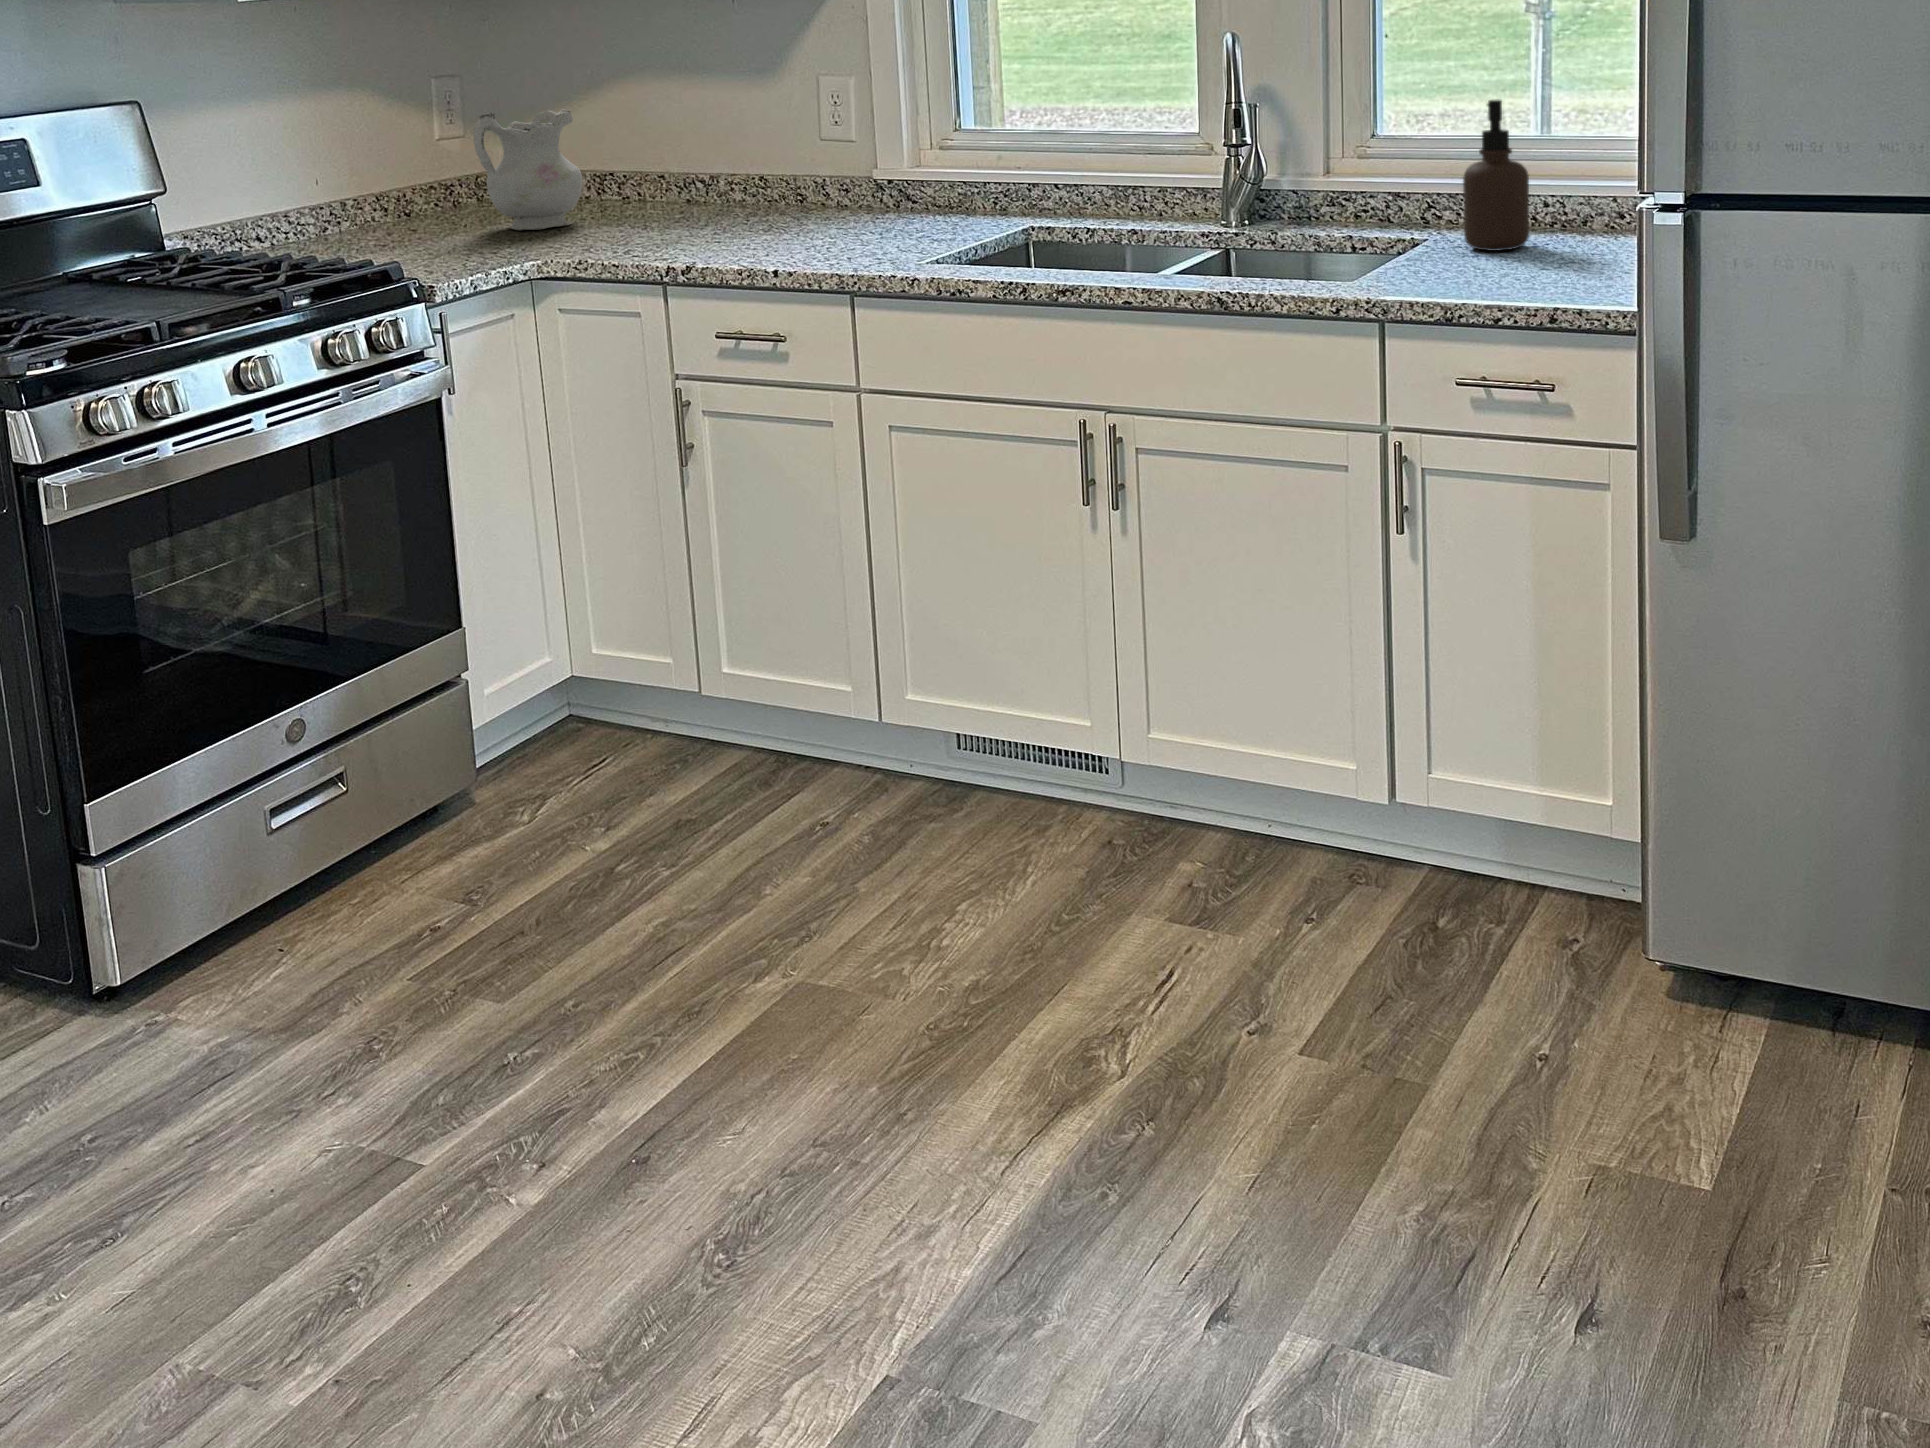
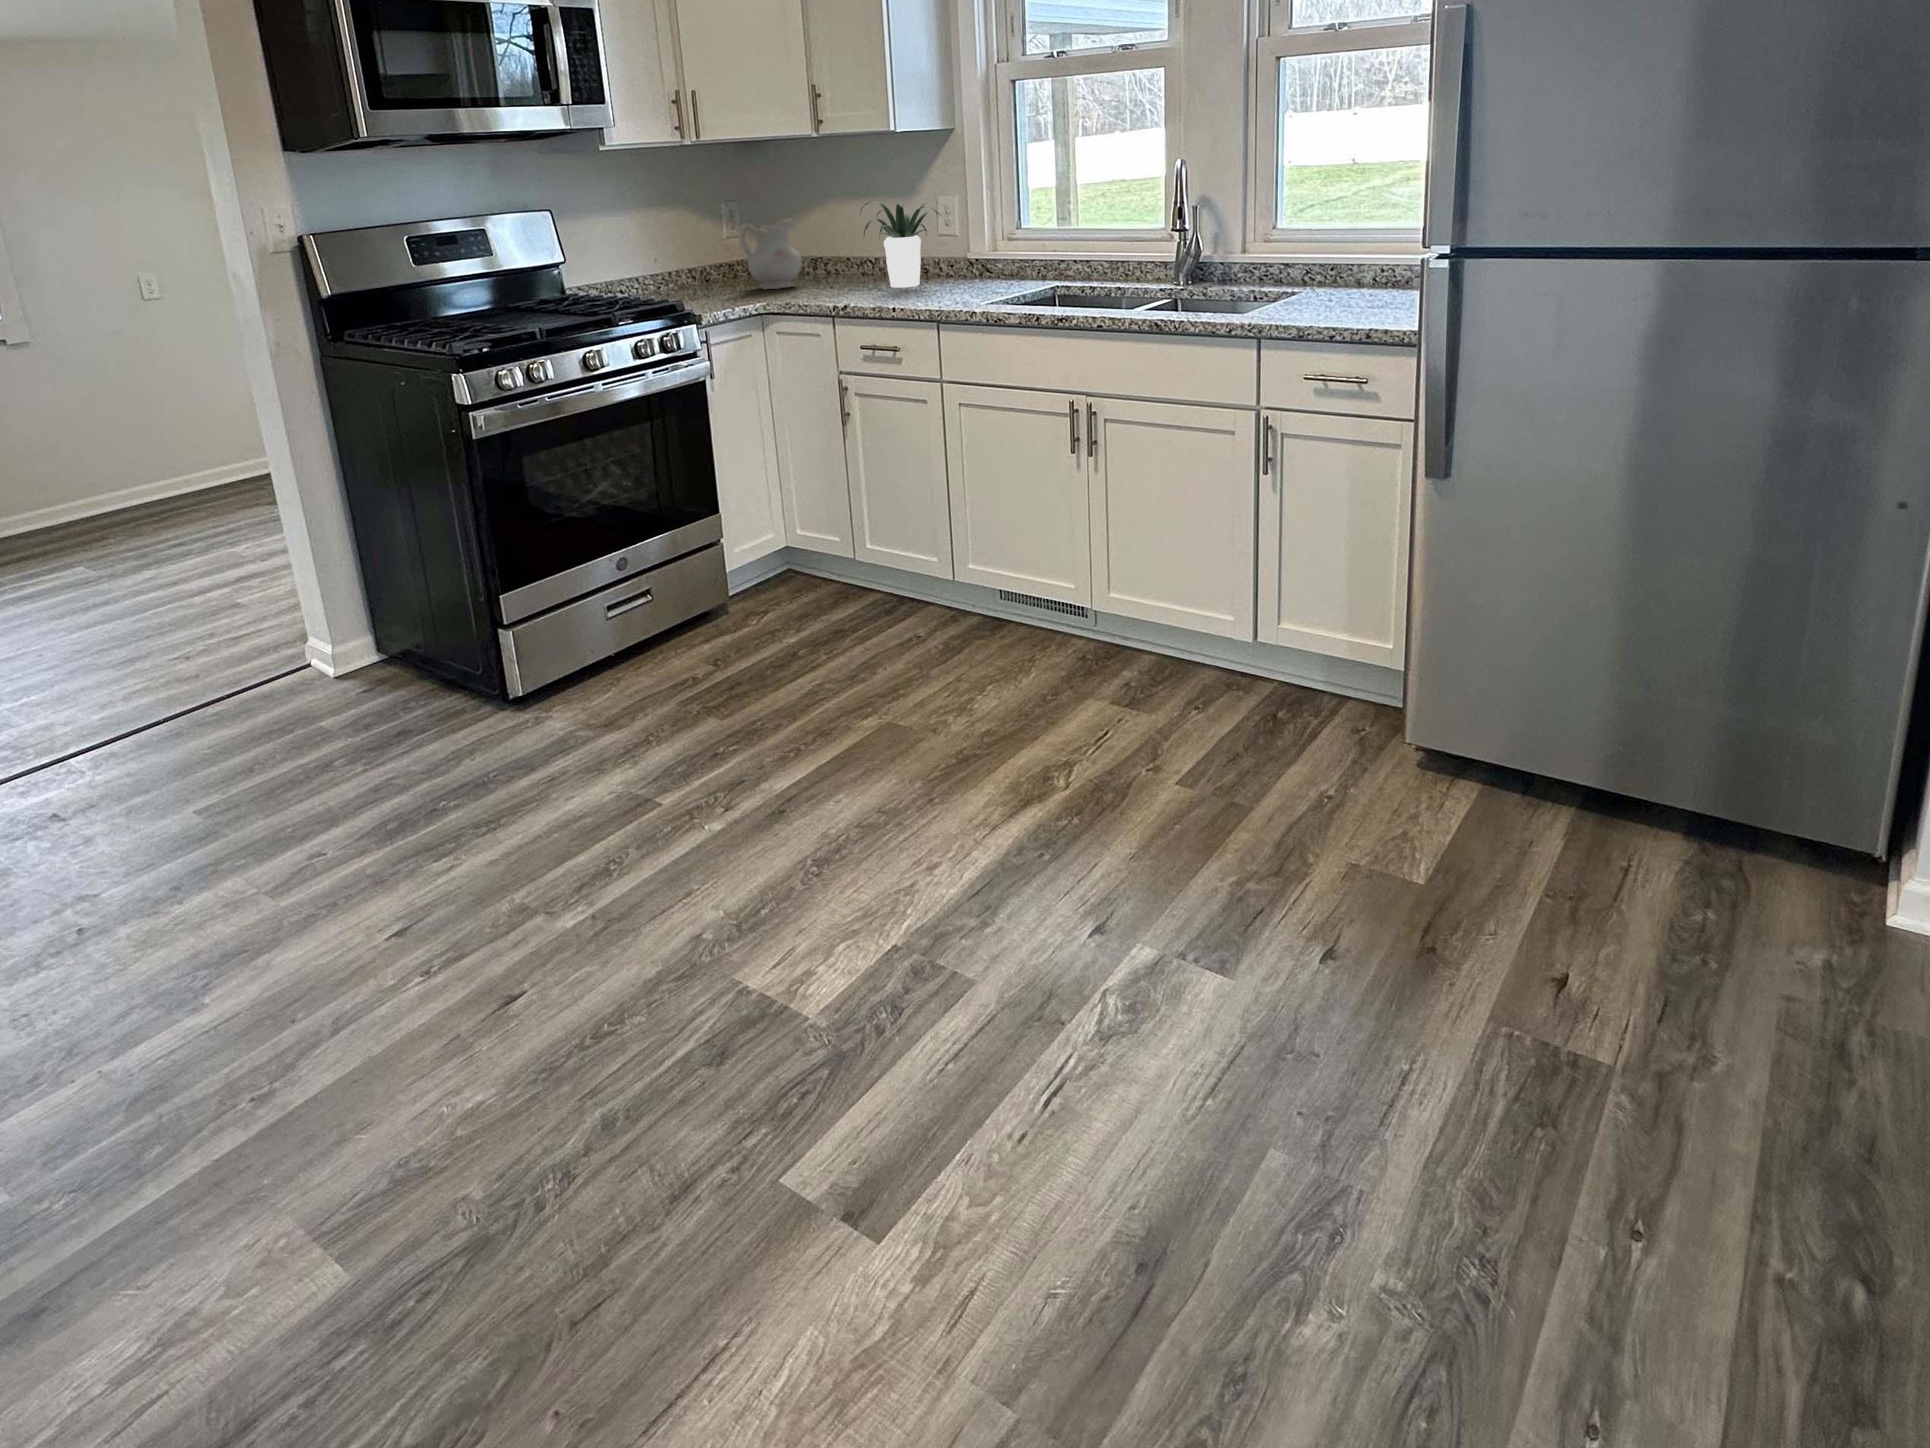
potted plant: none [684,83,840,227] -> present [860,202,941,288]
soap dispenser: present [1463,100,1529,251] -> none [1323,202,1368,300]

